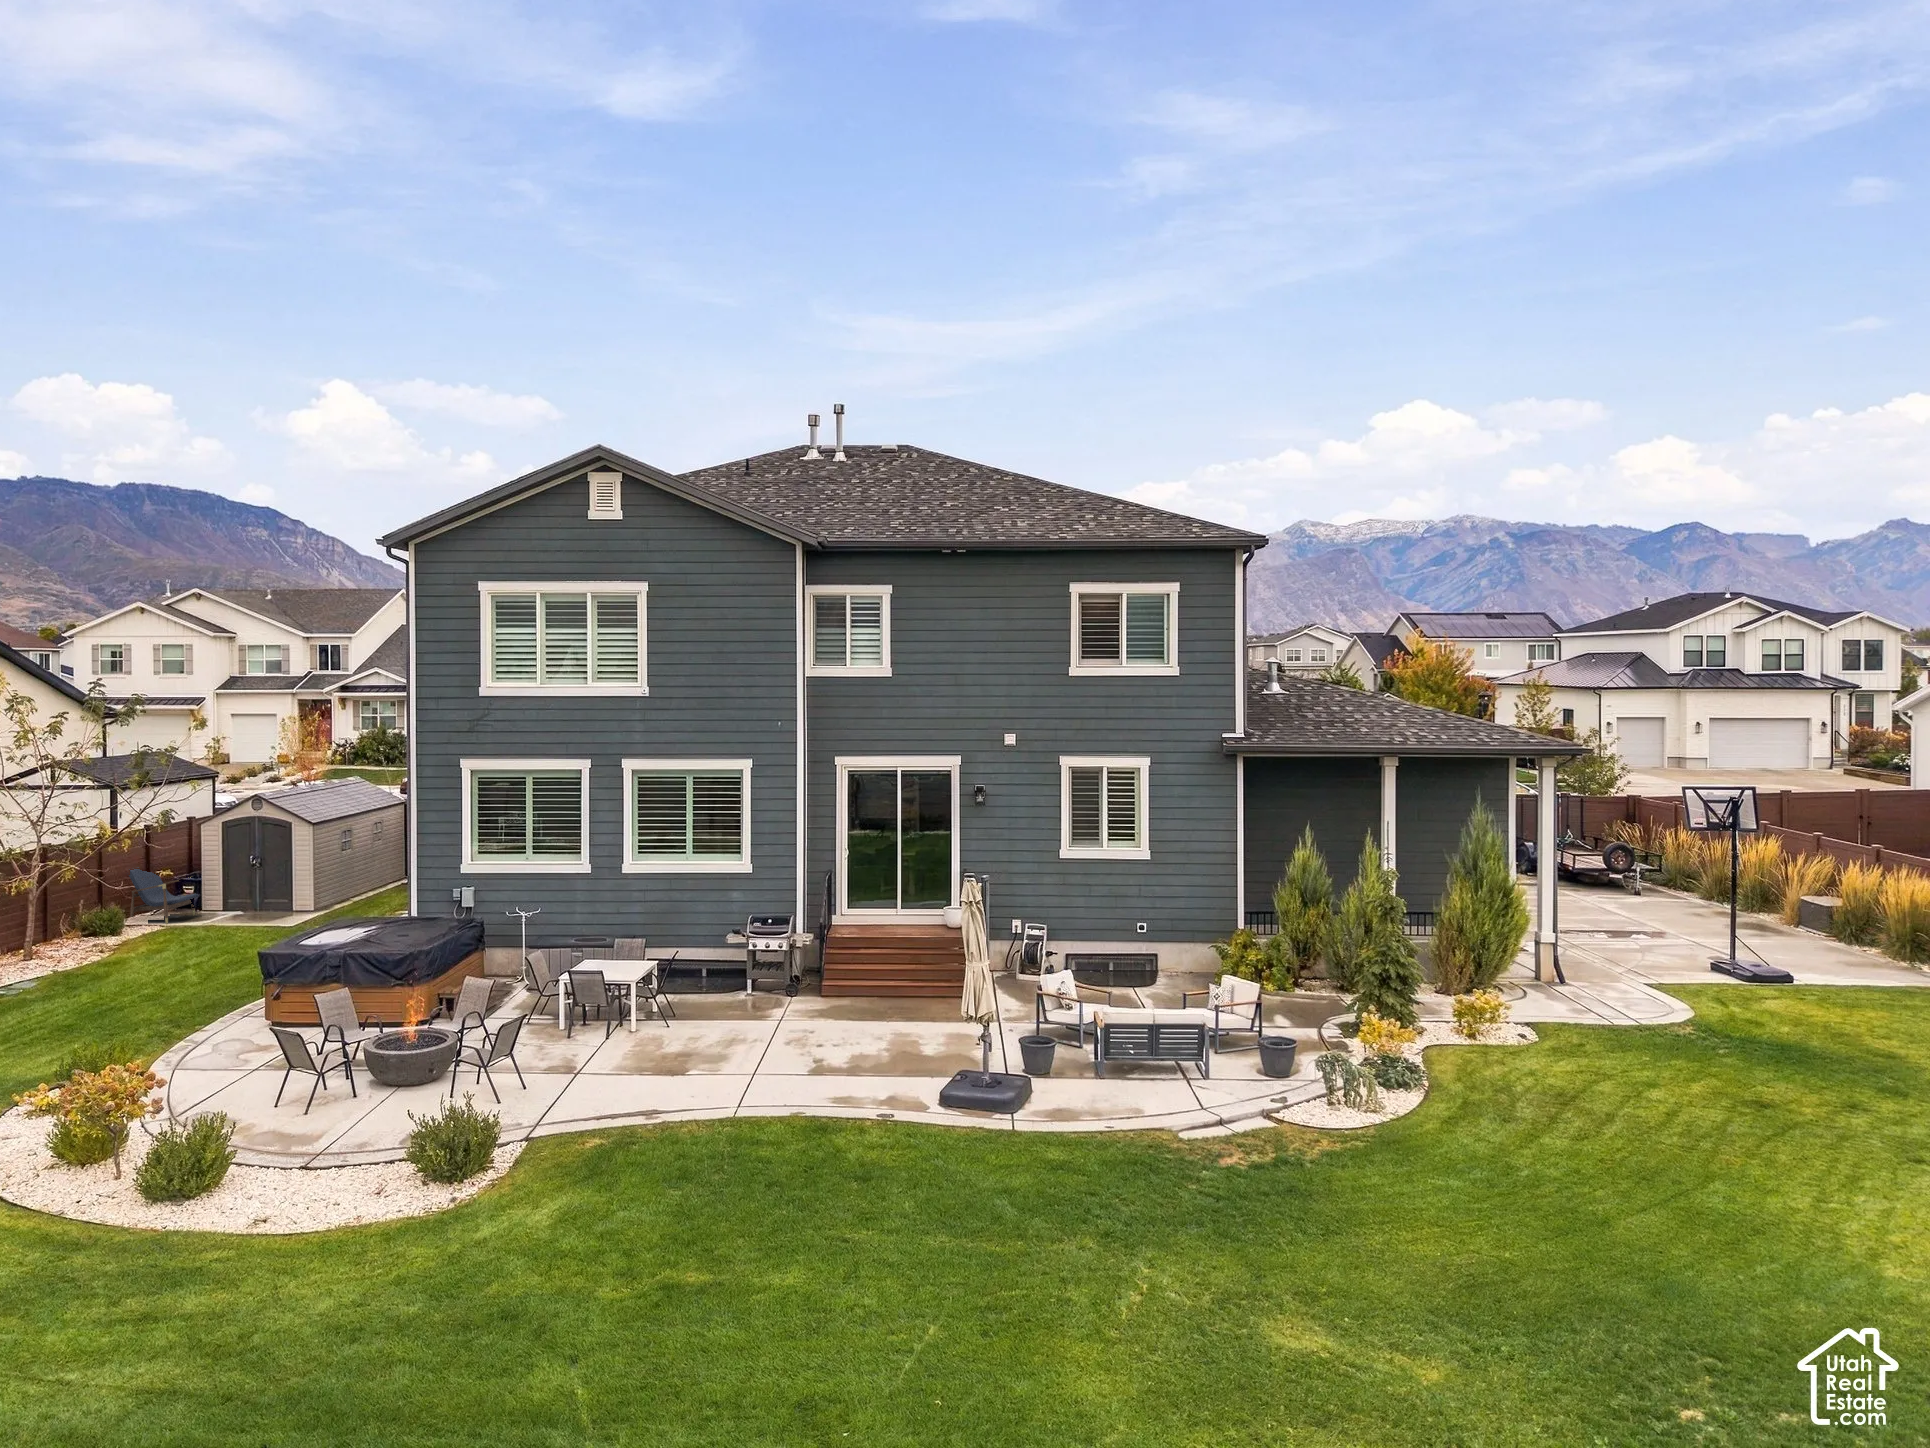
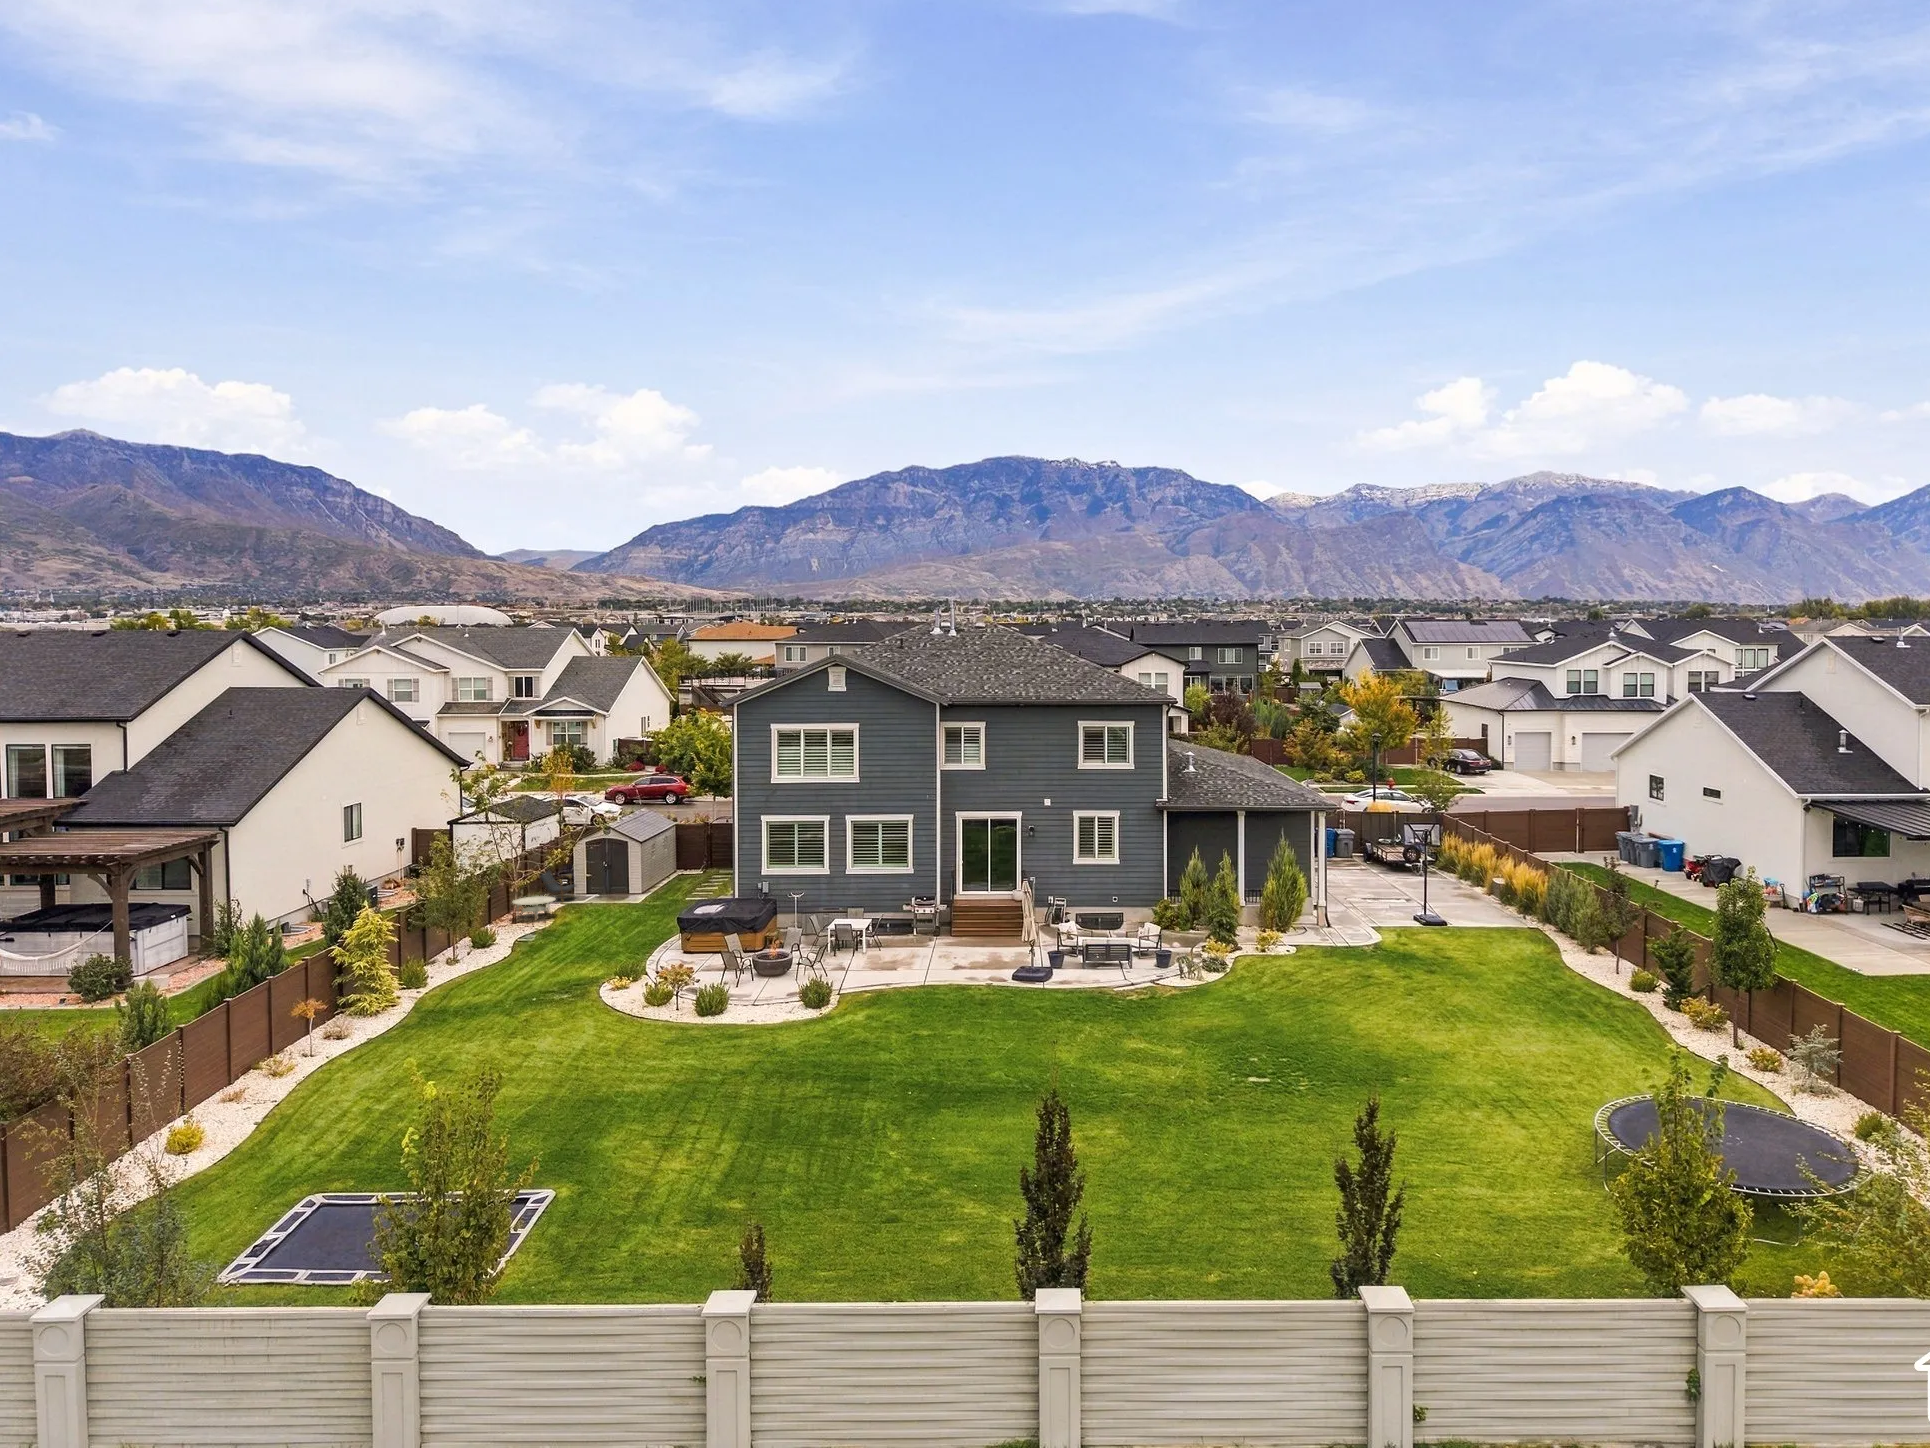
round table: none [41,912,129,955] -> present [513,896,555,920]

